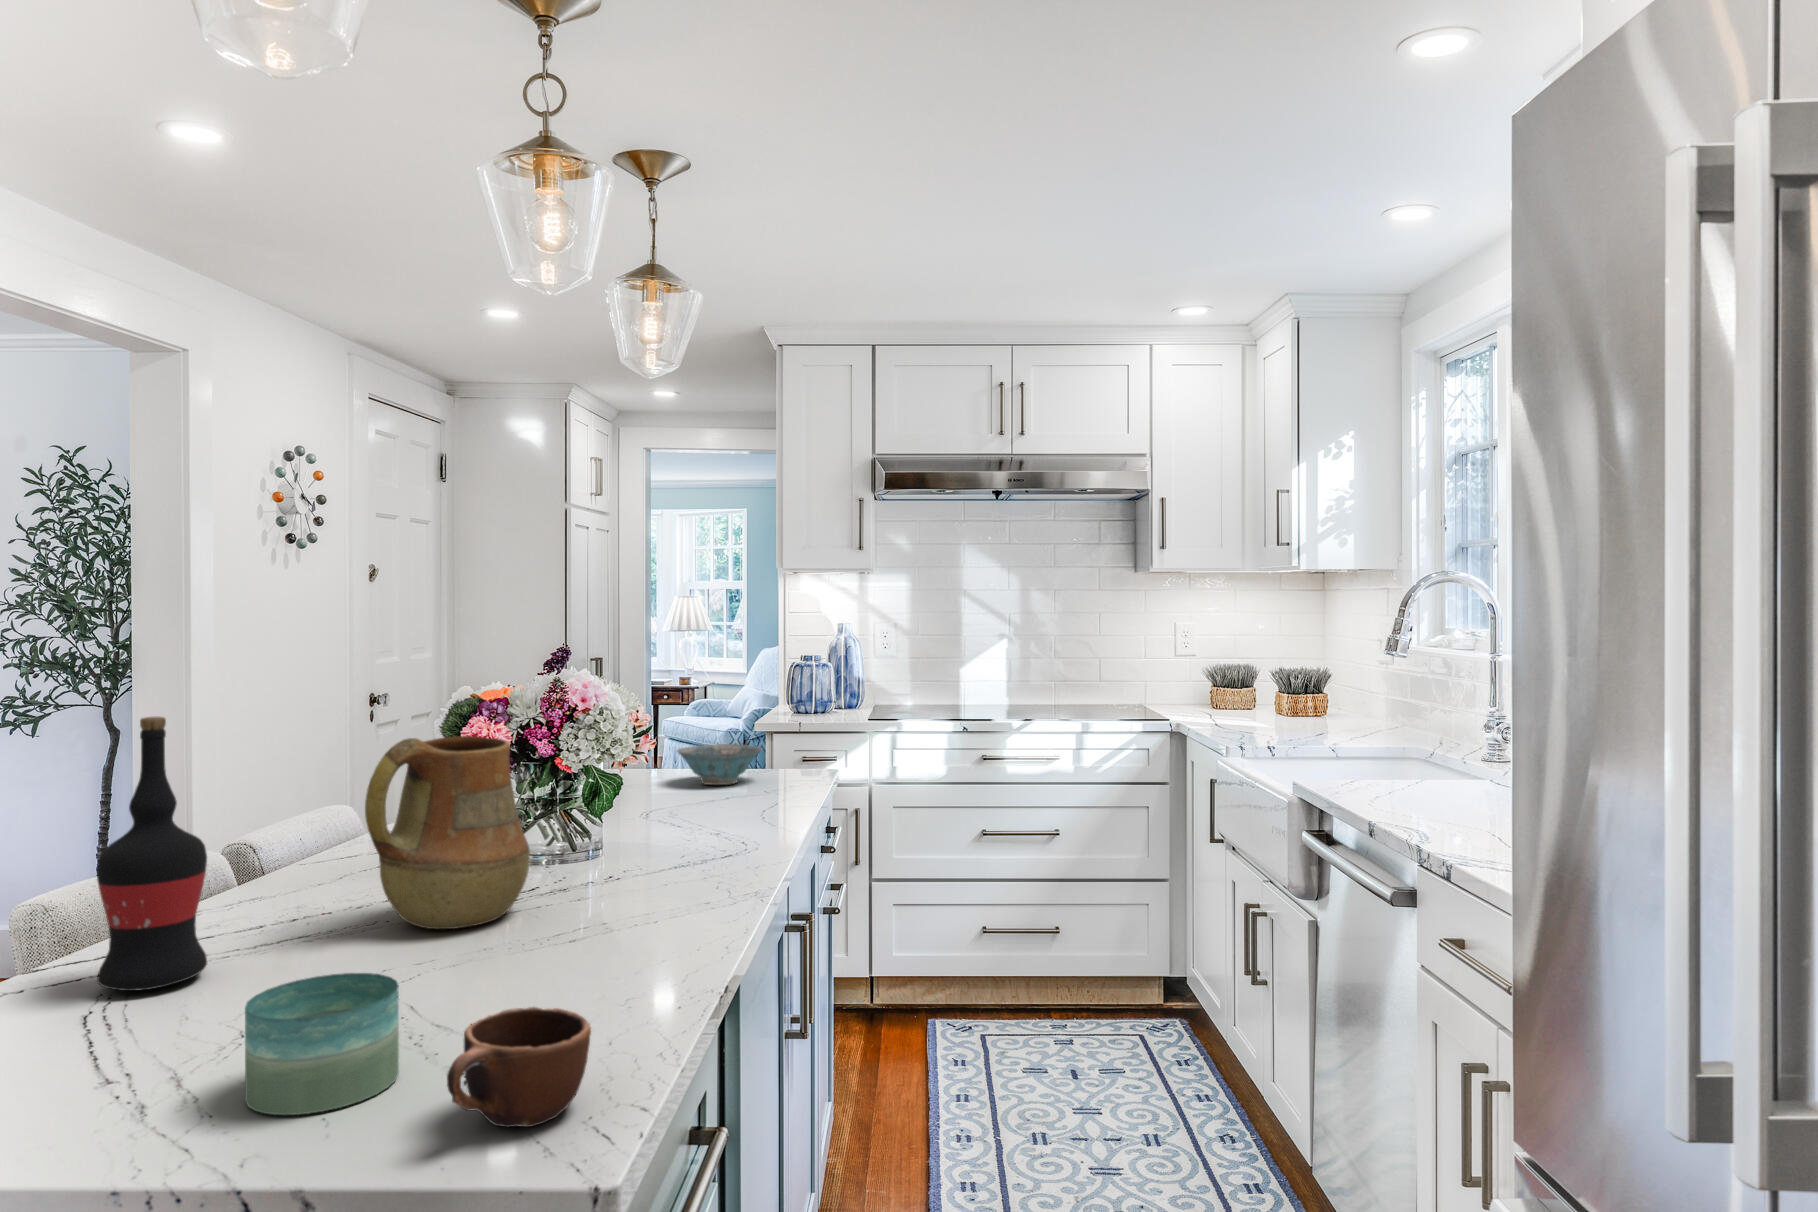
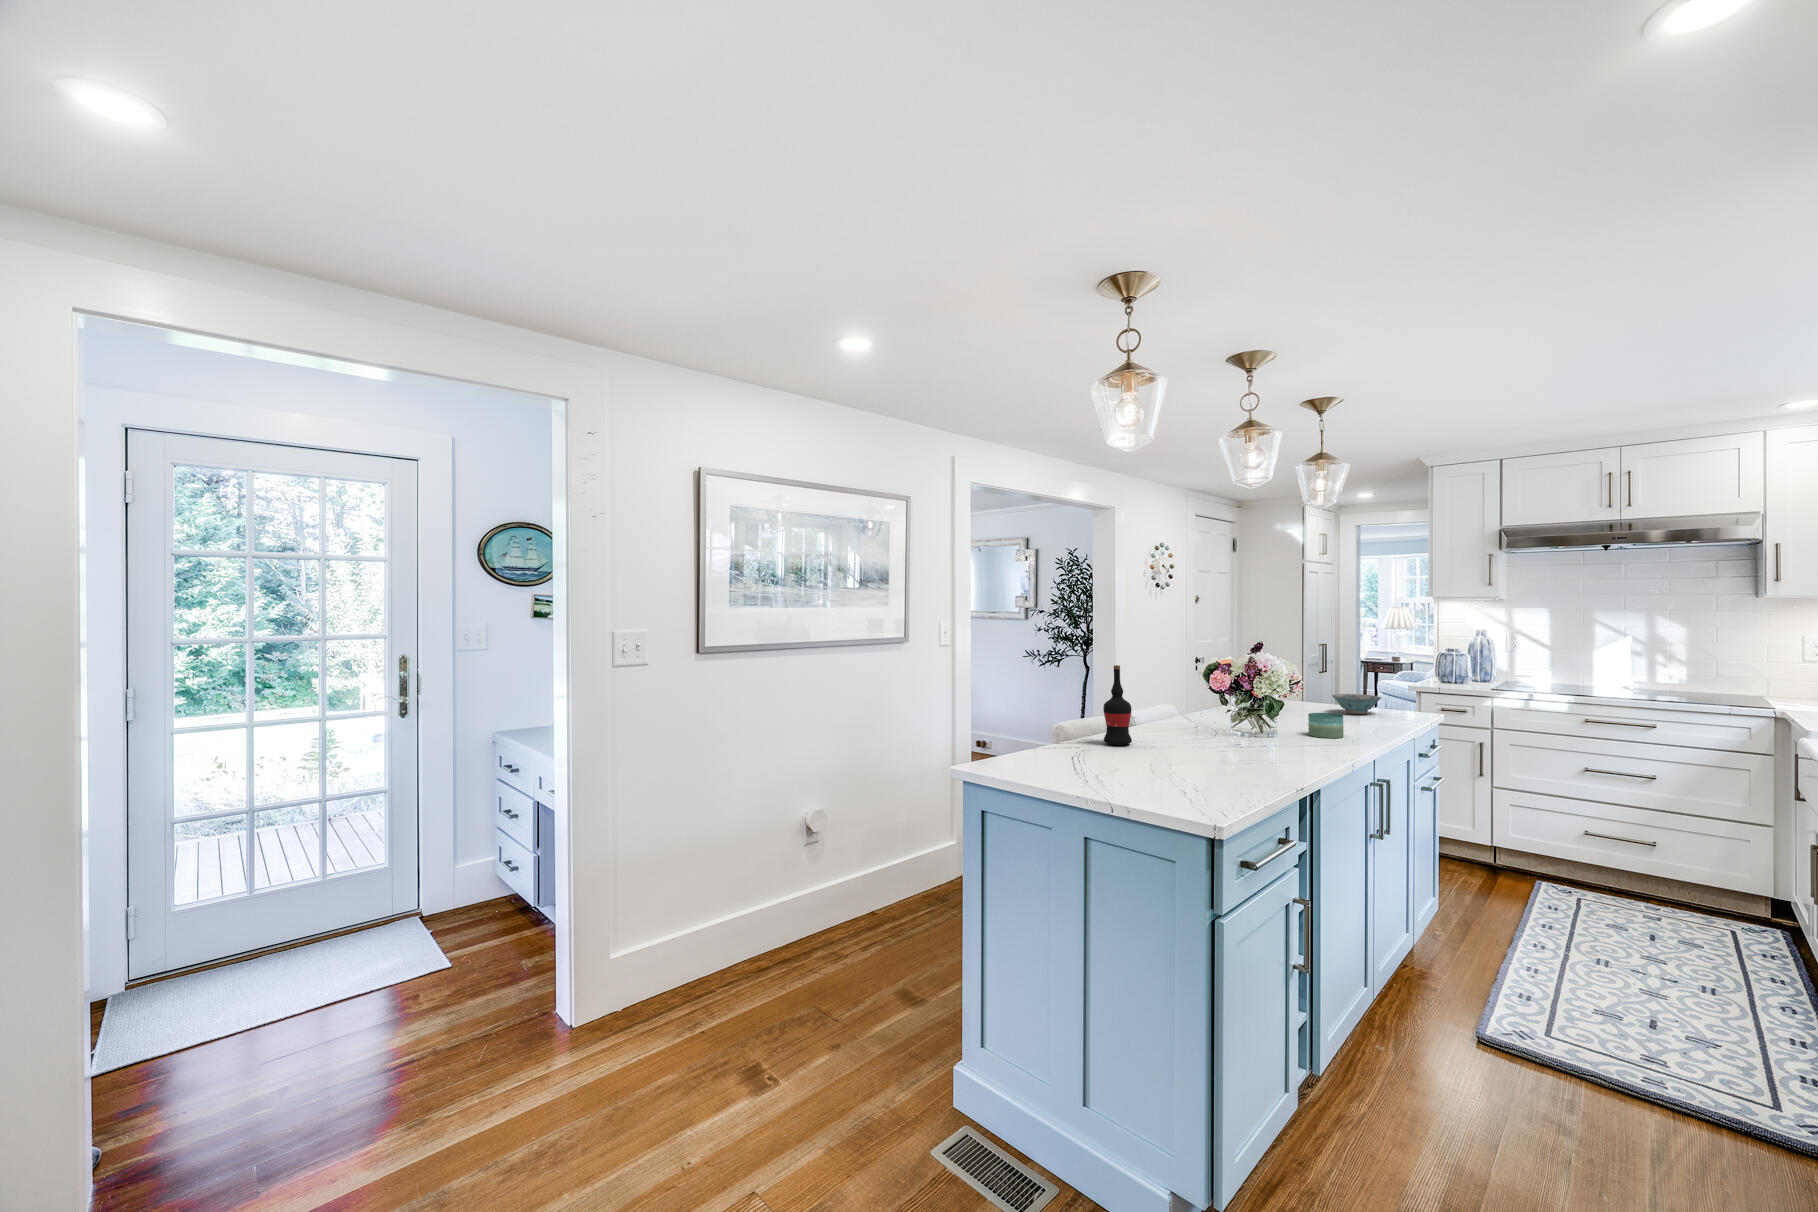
pitcher: present [365,736,530,929] -> none [1178,677,1236,745]
candle: present [245,973,399,1115] -> present [1308,713,1344,738]
mug: present [447,1007,591,1127] -> none [1191,754,1232,784]

